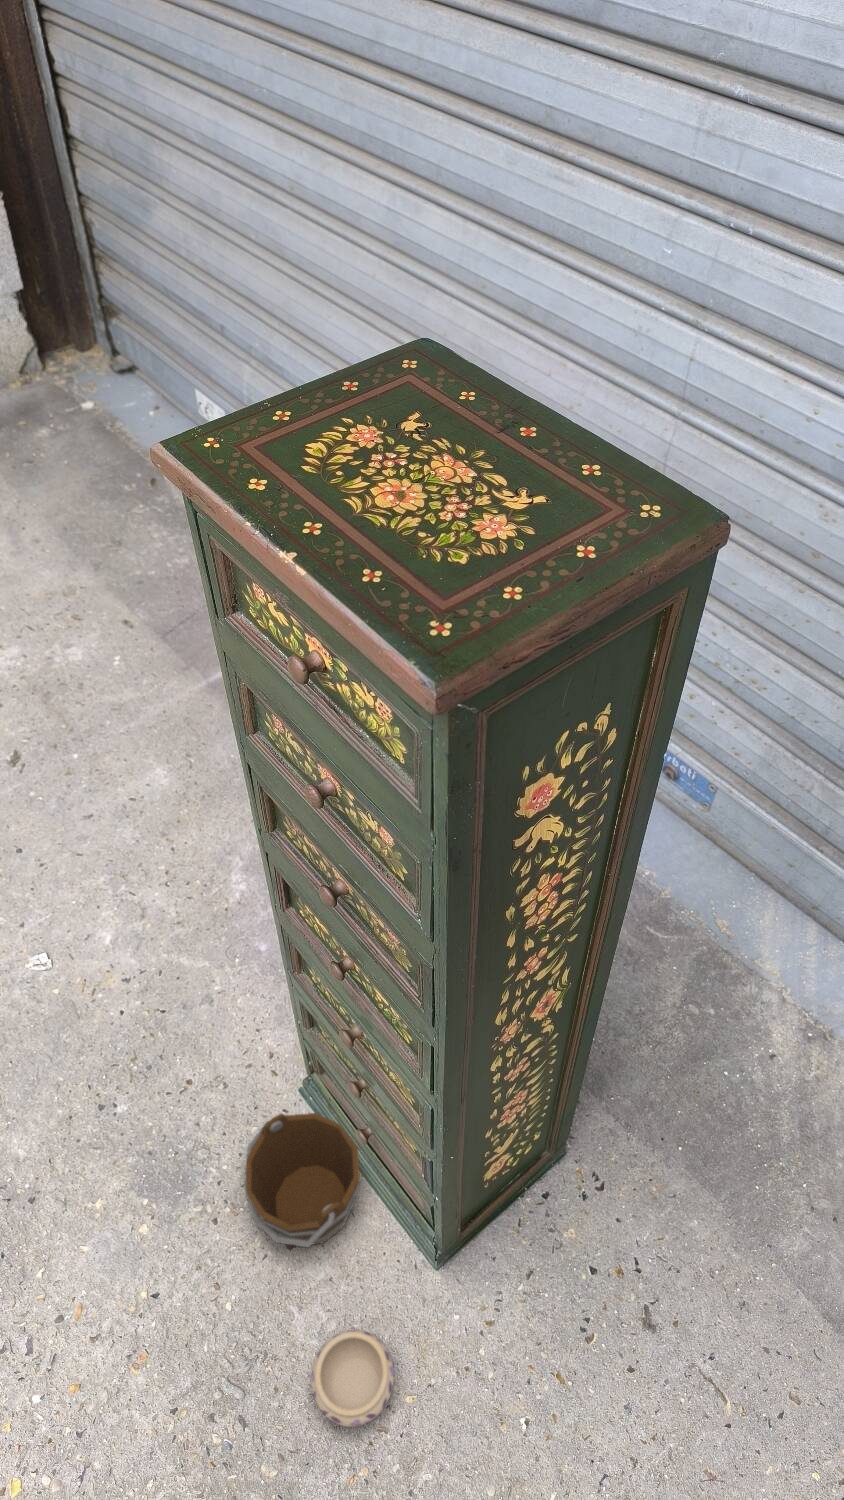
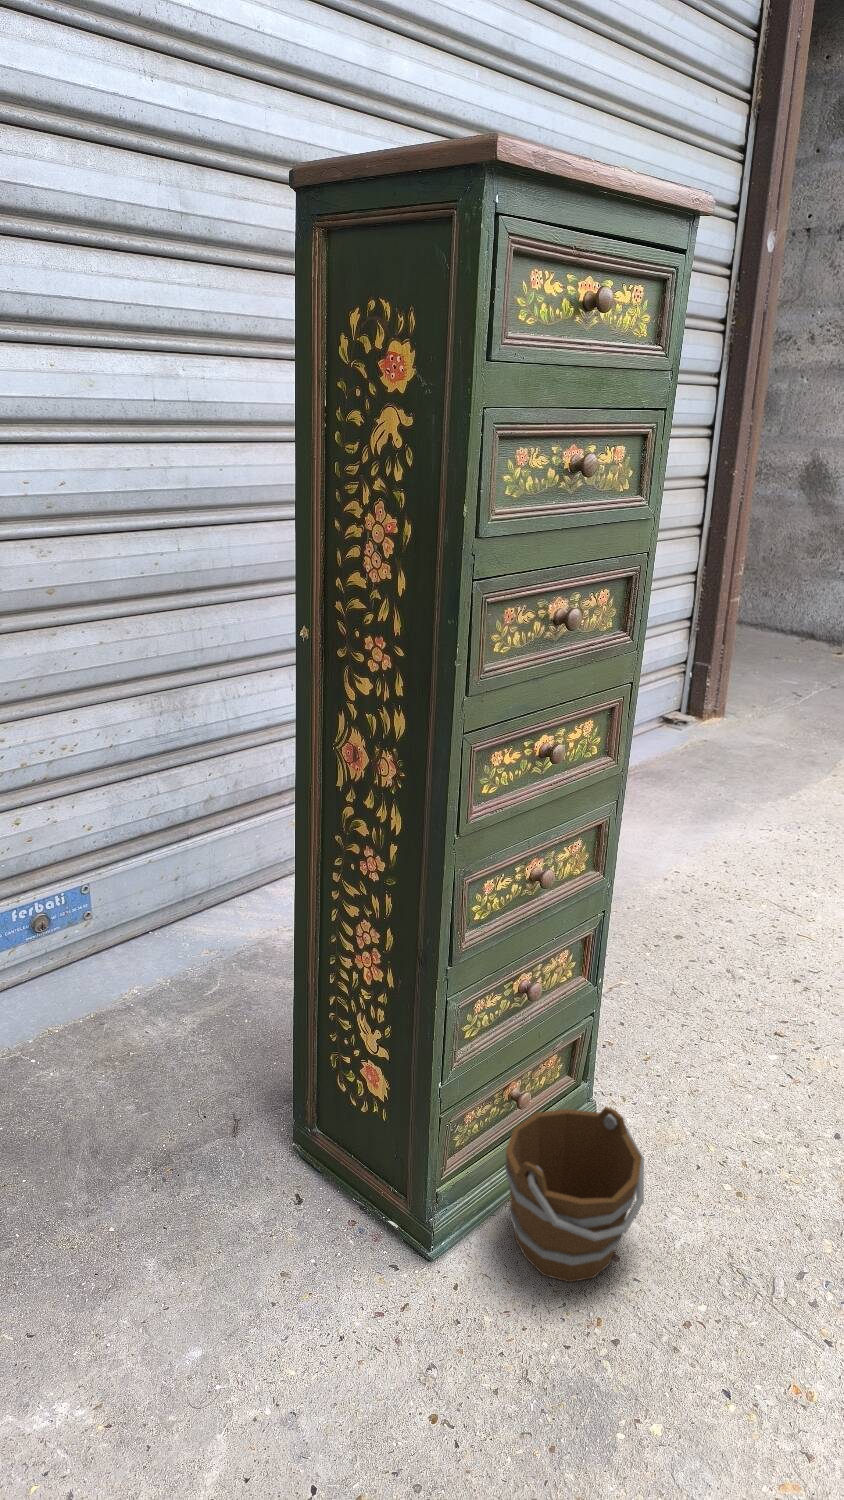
planter: present [311,1330,394,1427] -> none [686,1111,769,1208]

